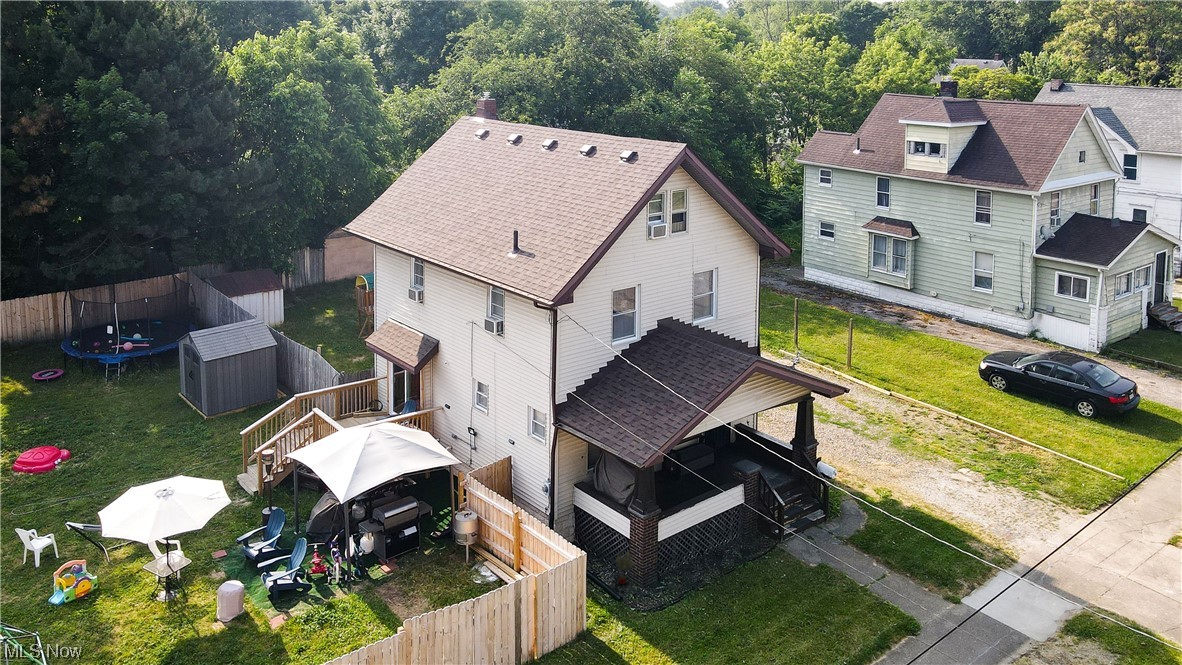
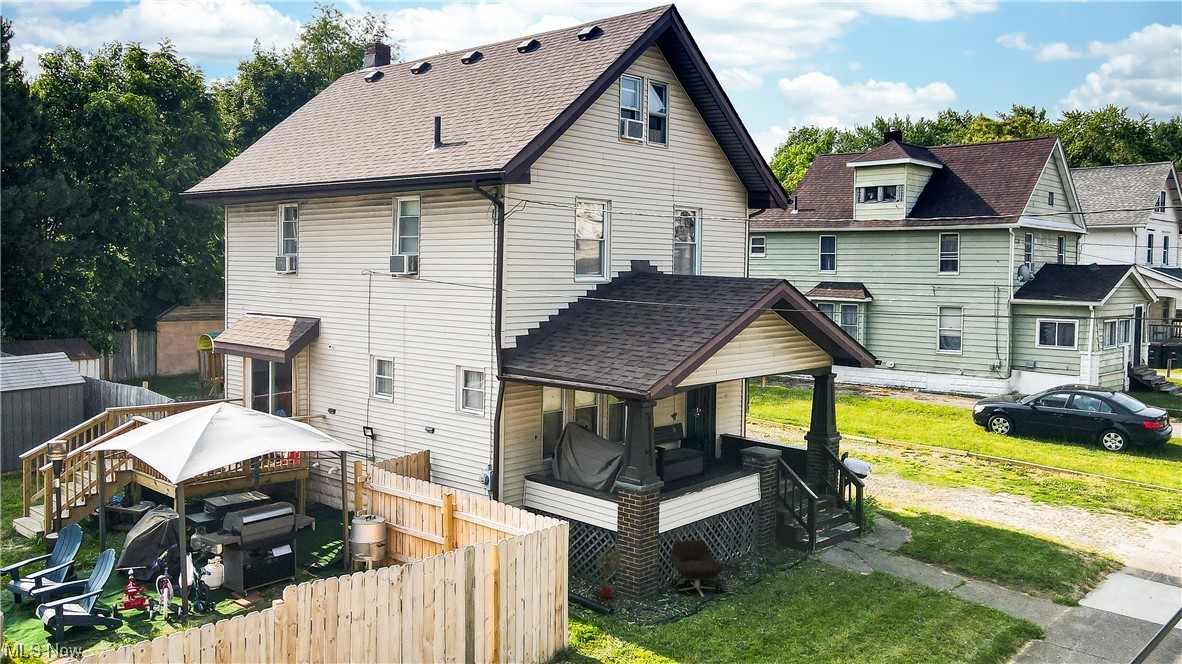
lounge chair: none [669,542,703,585] -> present [670,540,724,597]

